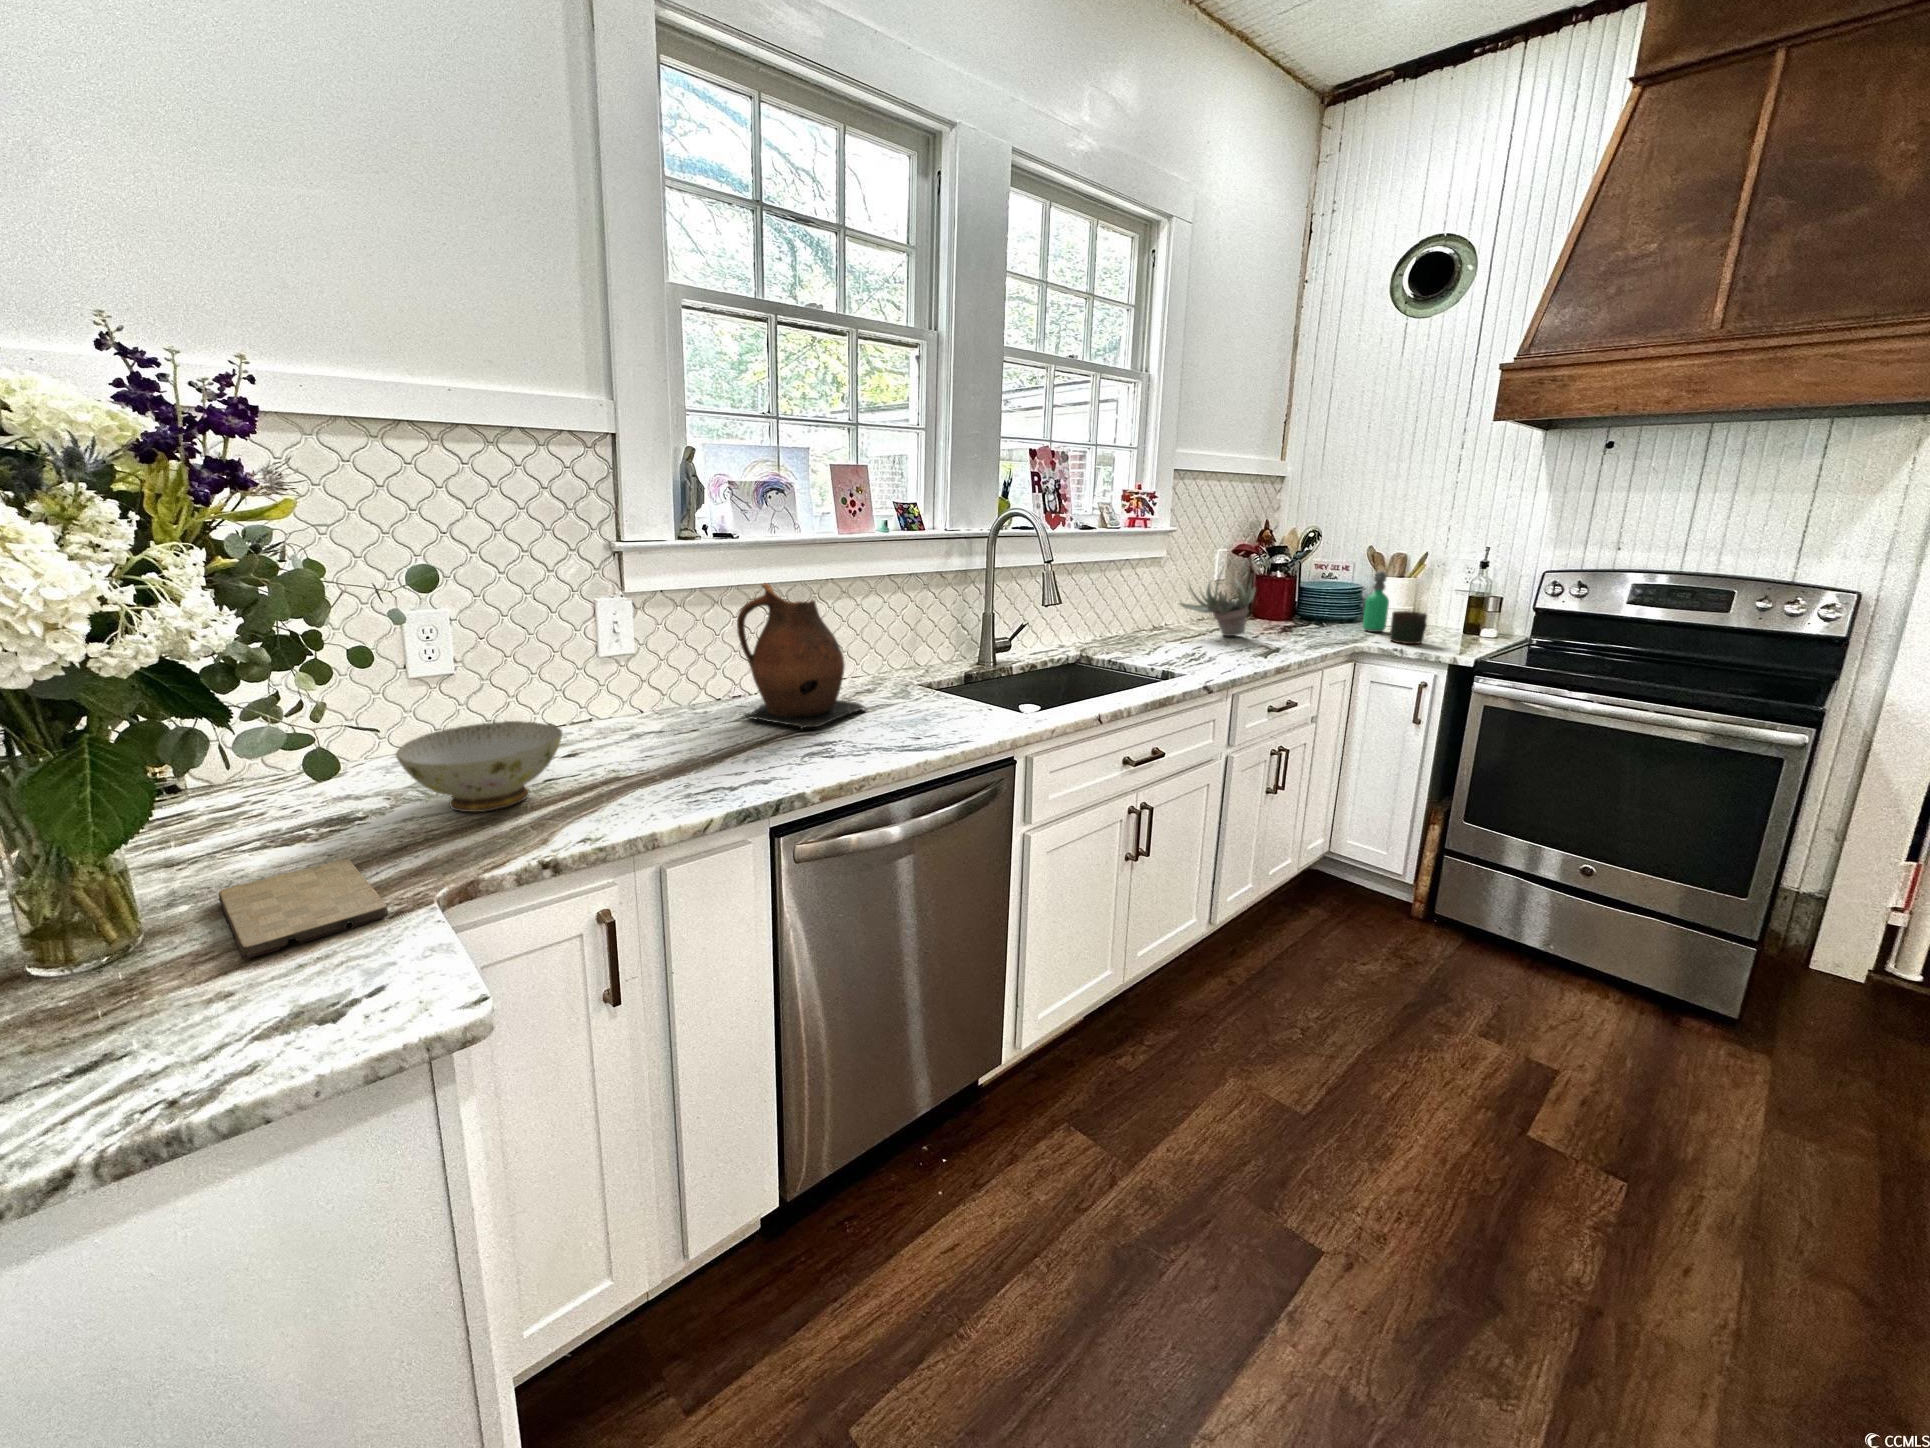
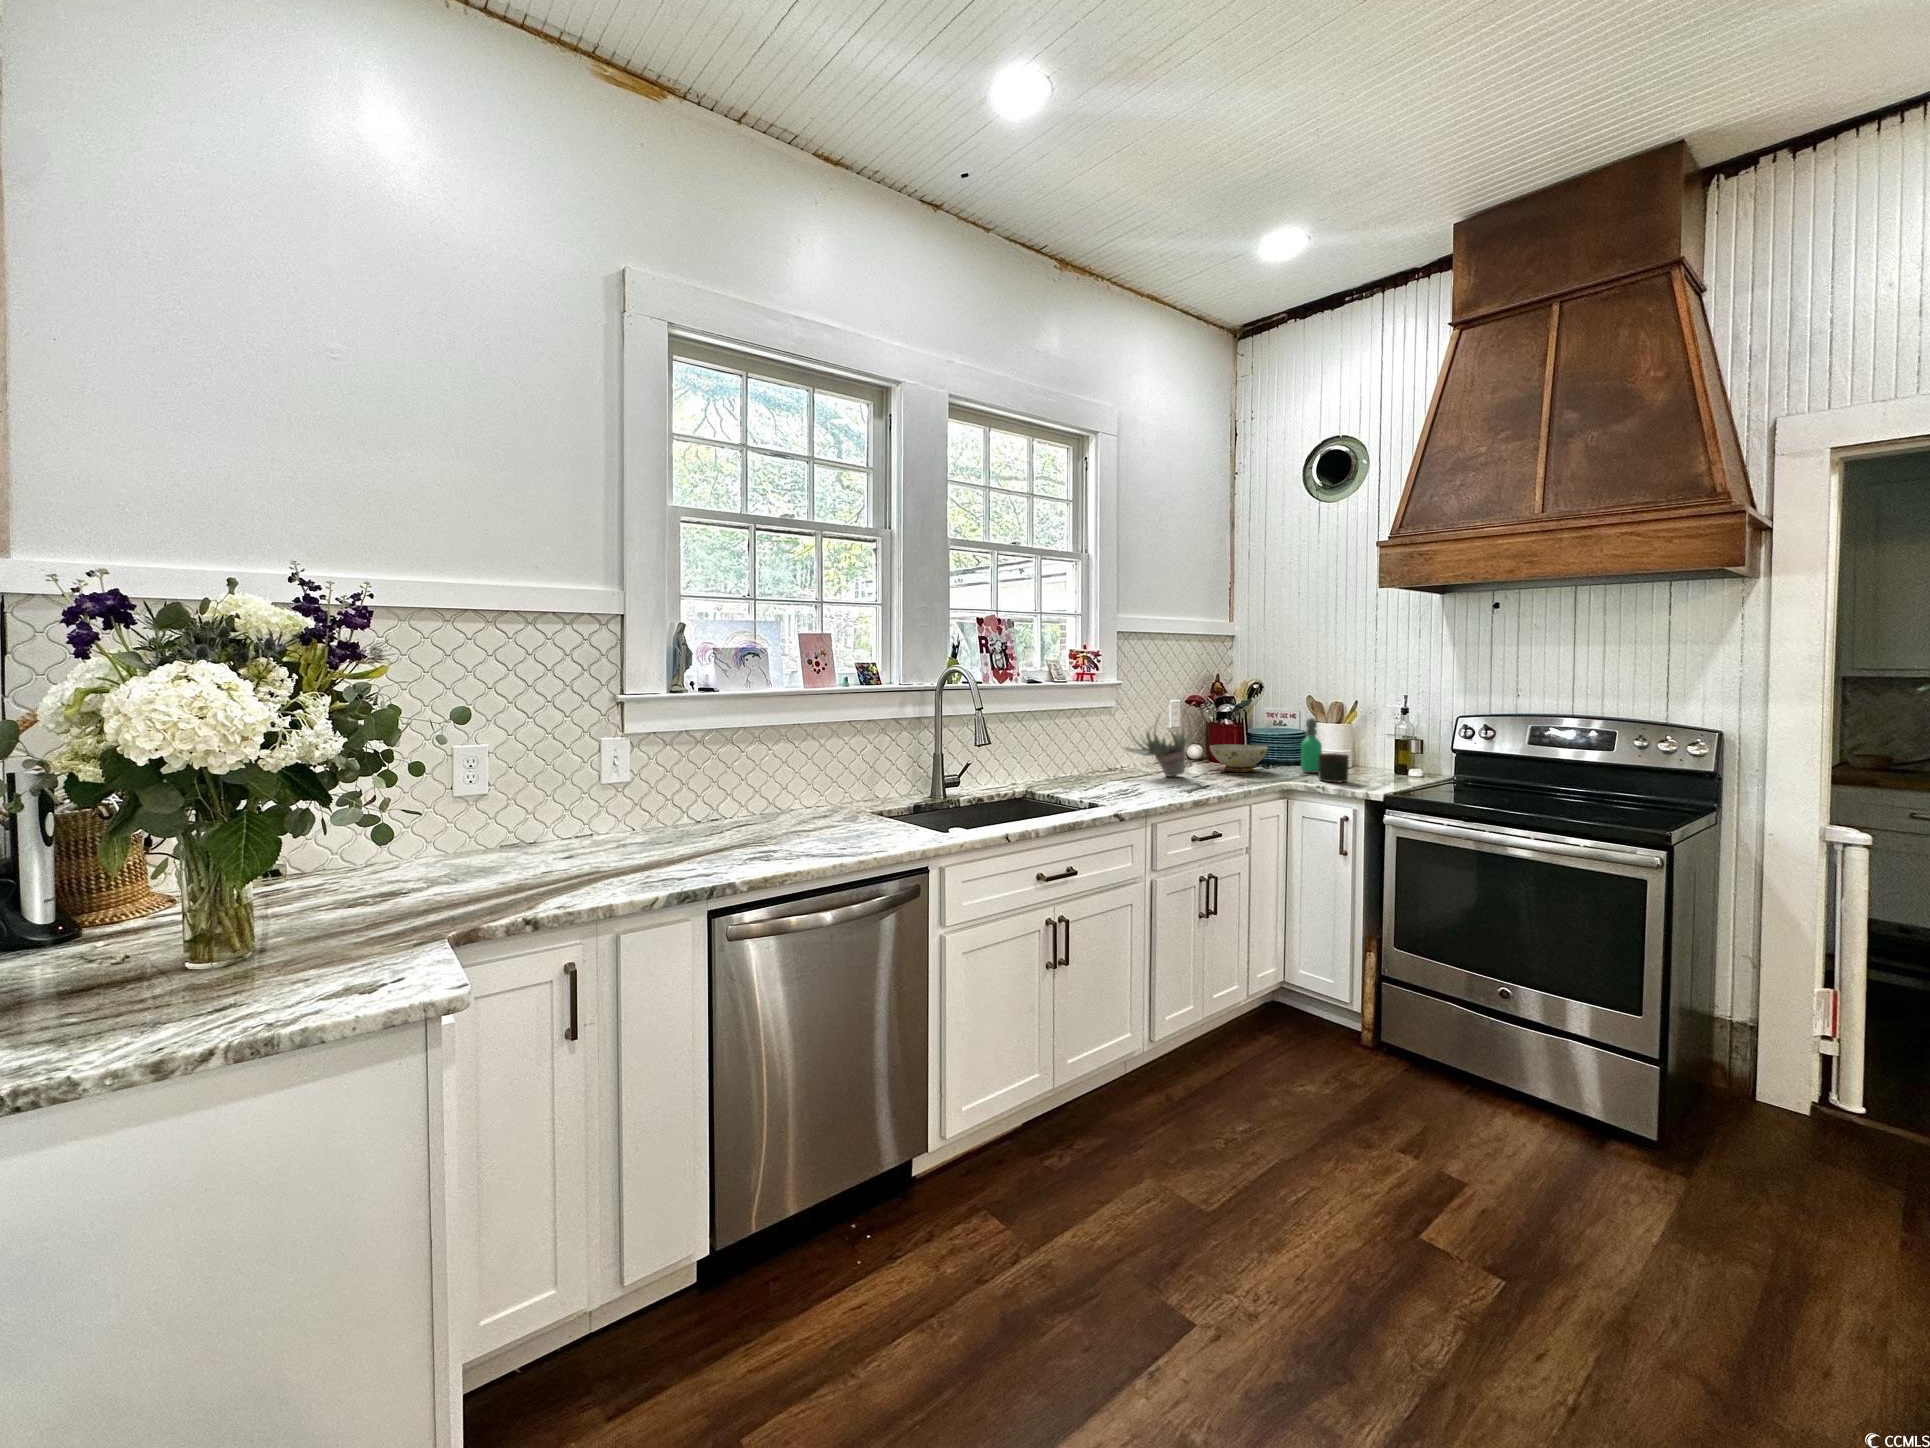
ceramic pitcher: present [737,583,865,729] -> none [707,726,811,842]
ceramic bowl: present [396,721,563,812] -> present [1210,744,1268,772]
cutting board: present [219,859,388,959] -> none [304,914,414,964]

